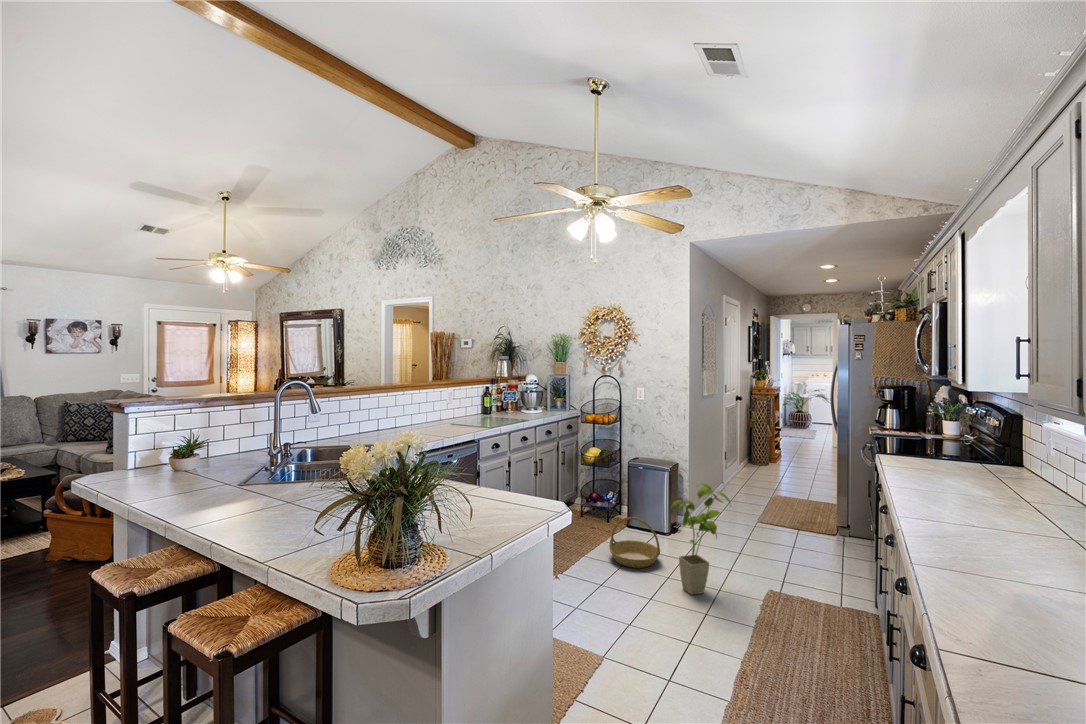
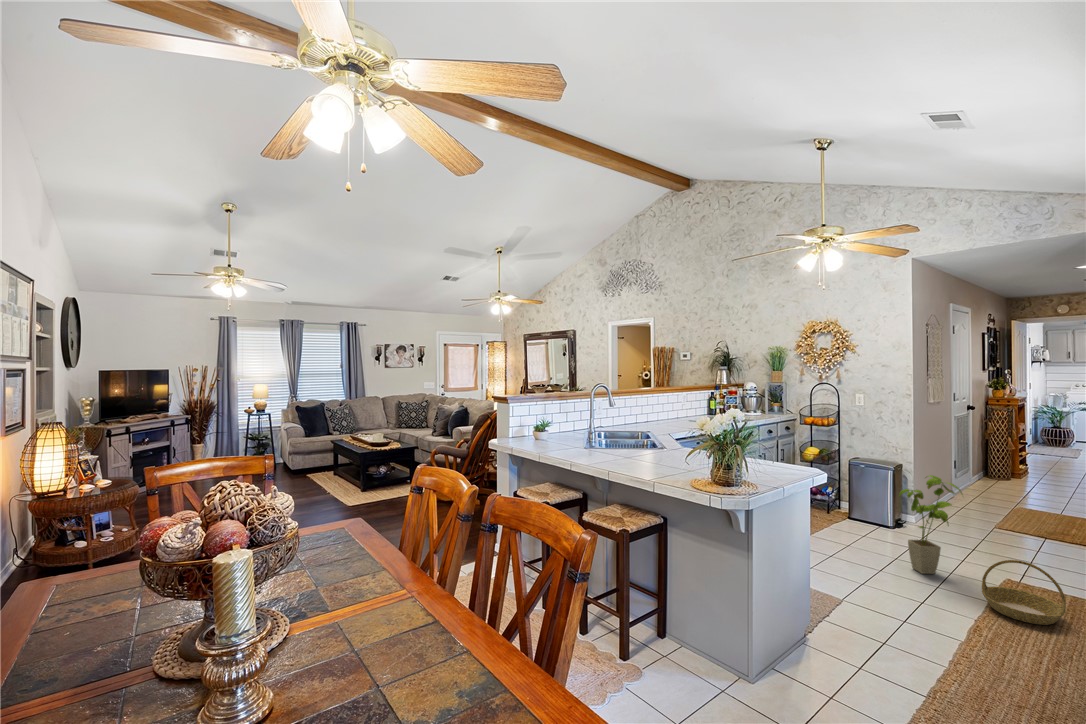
basket: present [609,517,660,568] -> present [982,560,1066,625]

